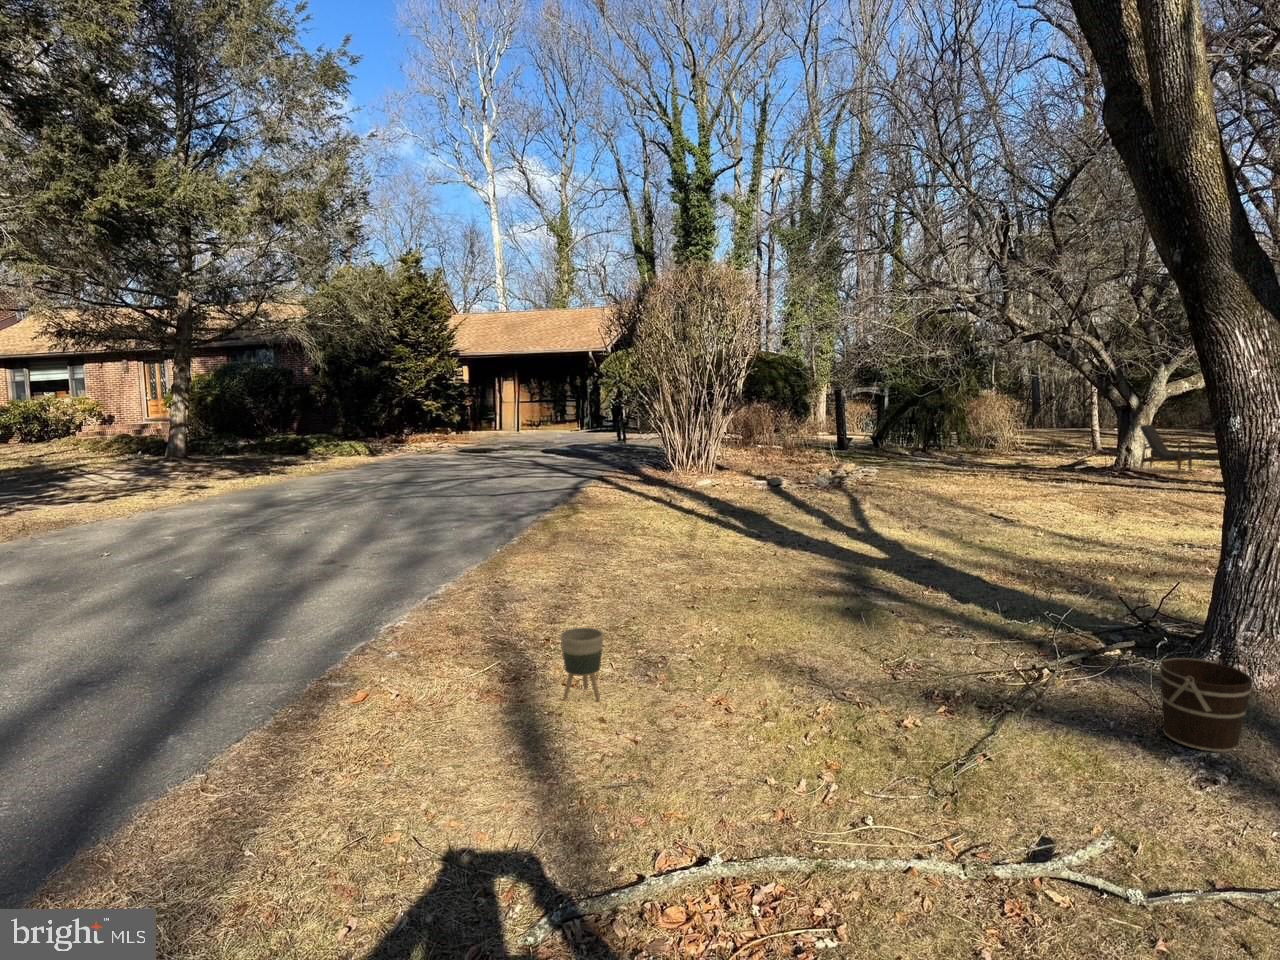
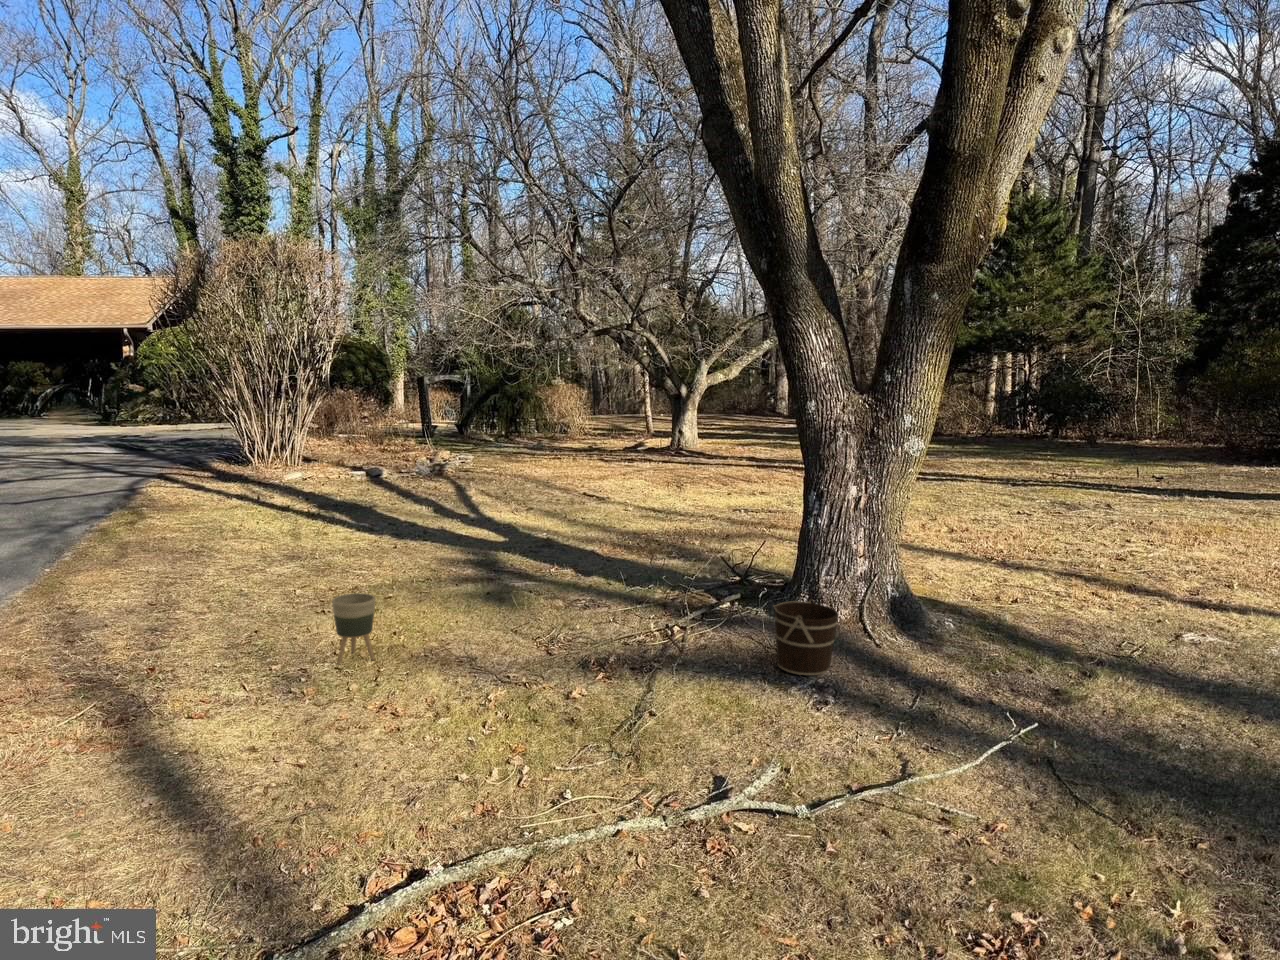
lounge chair: present [1140,424,1199,474] -> none [690,412,733,455]
planter: present [561,628,603,701] -> present [332,593,375,664]

